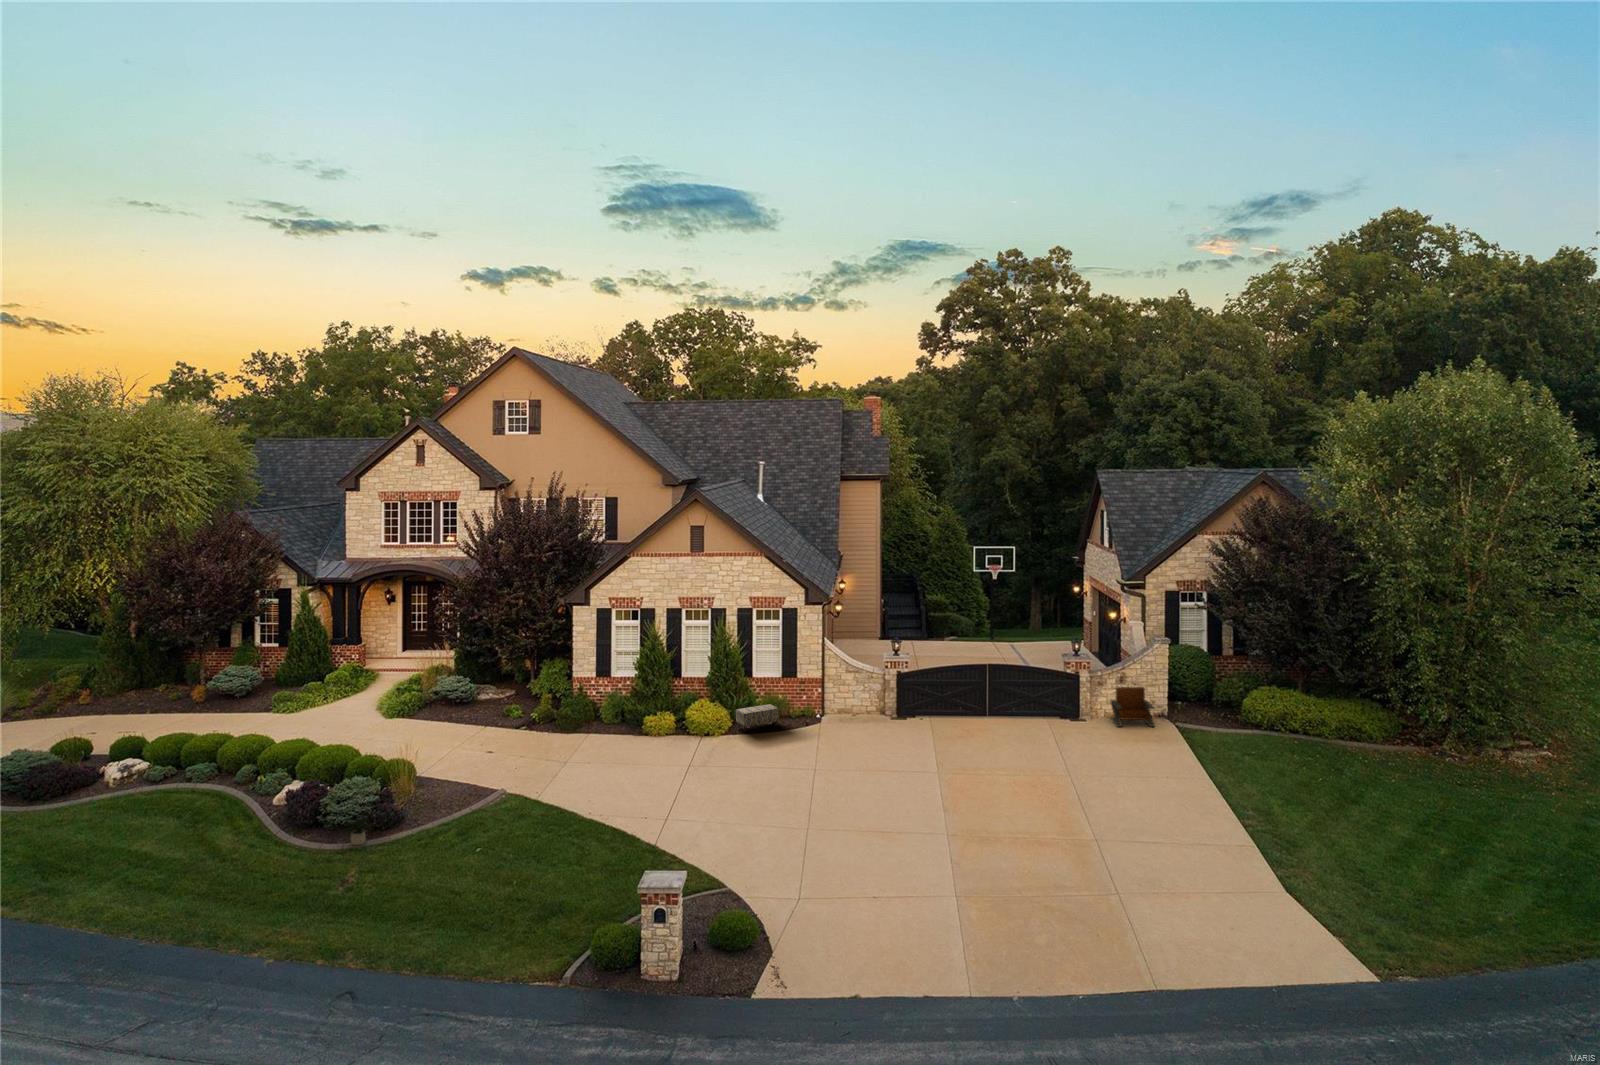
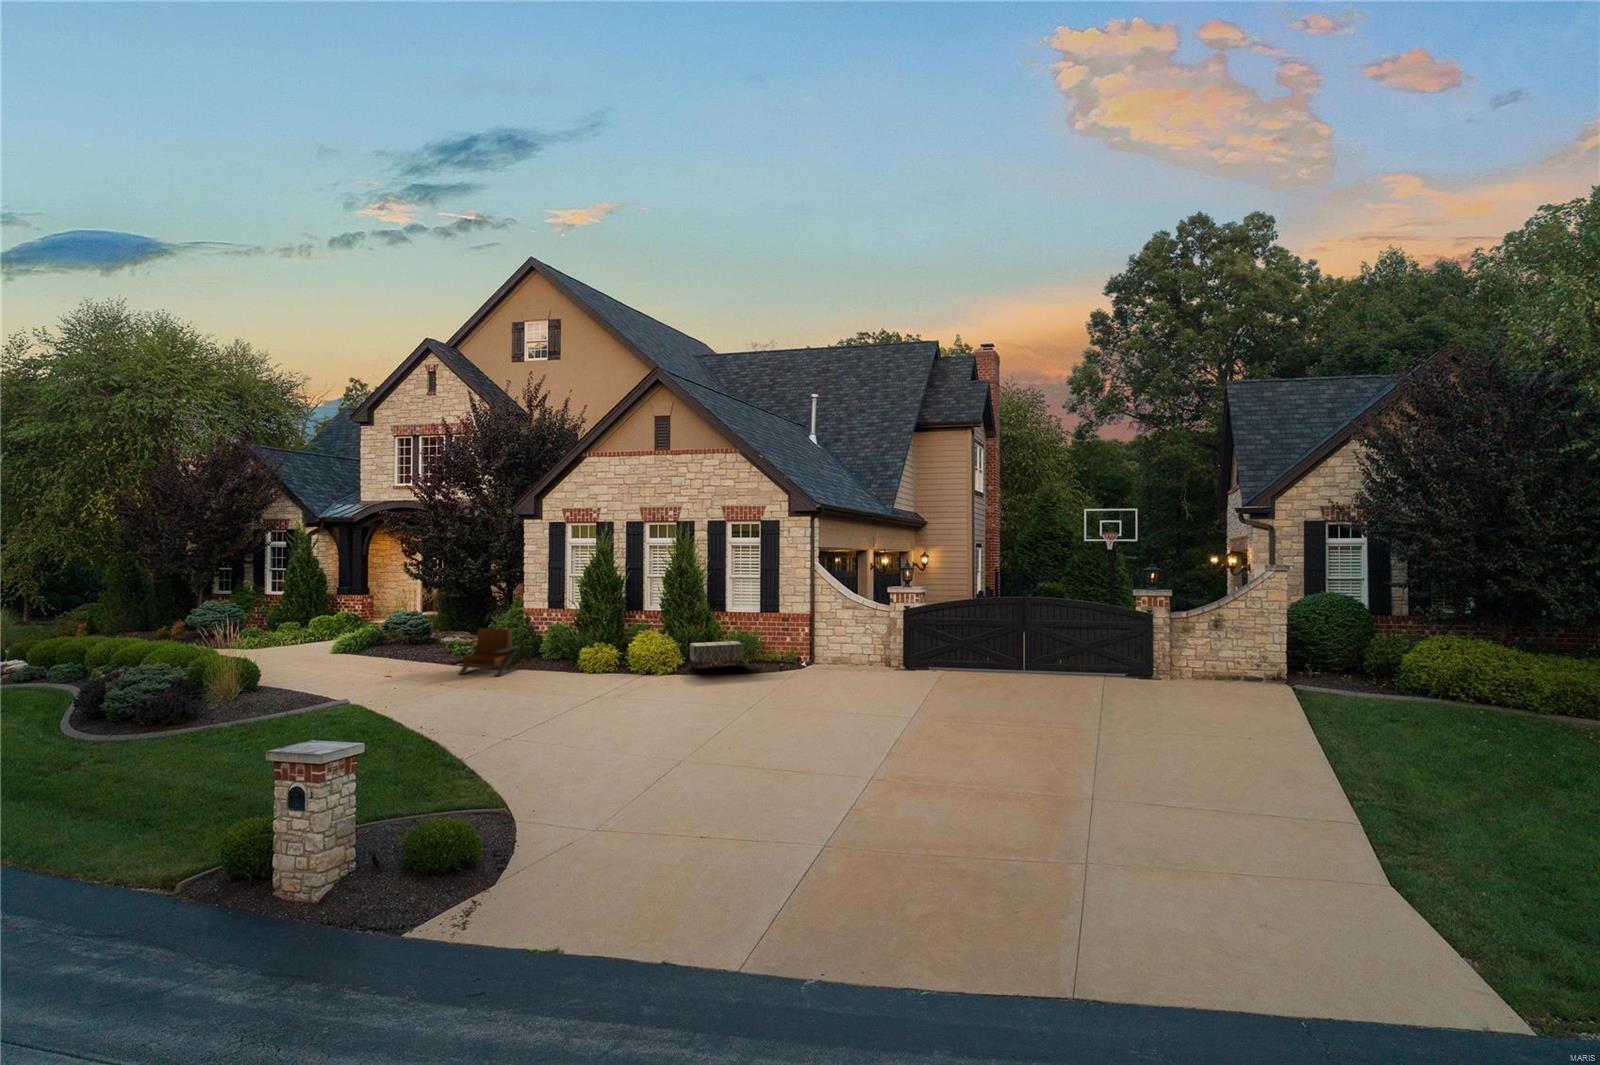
lounge chair: present [1111,687,1155,727] -> present [459,628,519,676]
potted plant: present [345,818,372,845] -> none [93,706,139,741]

